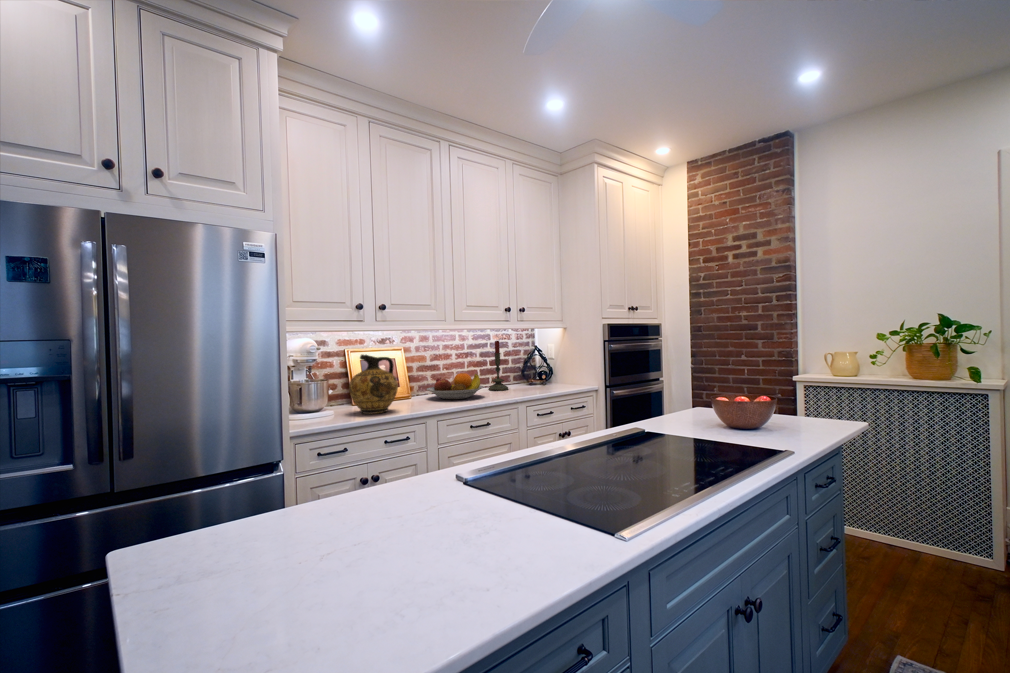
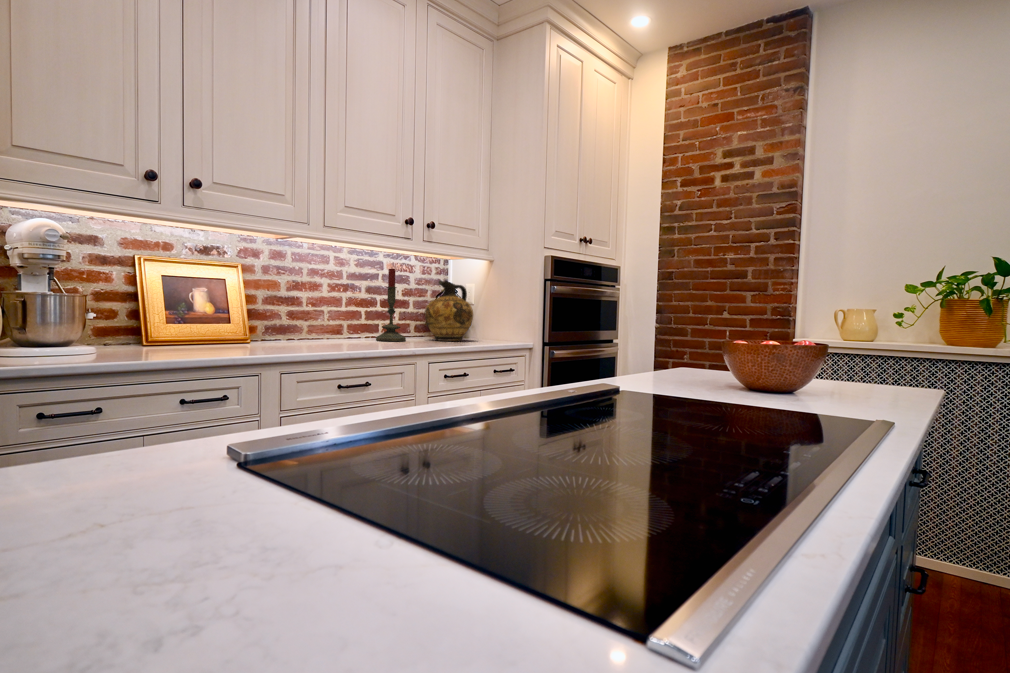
ceramic jug: present [349,355,398,414] -> present [425,280,473,341]
fruit bowl: present [427,373,483,399] -> none [274,308,365,346]

